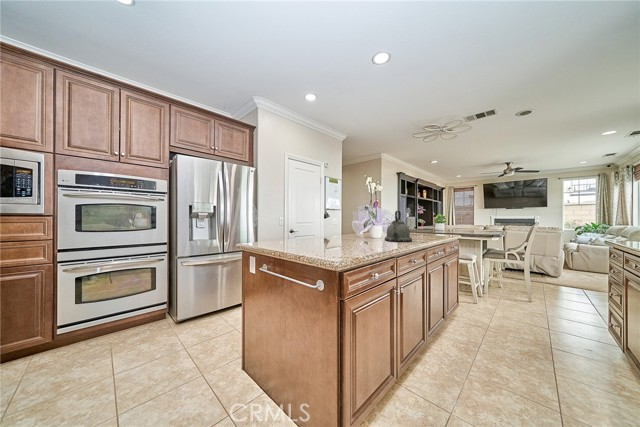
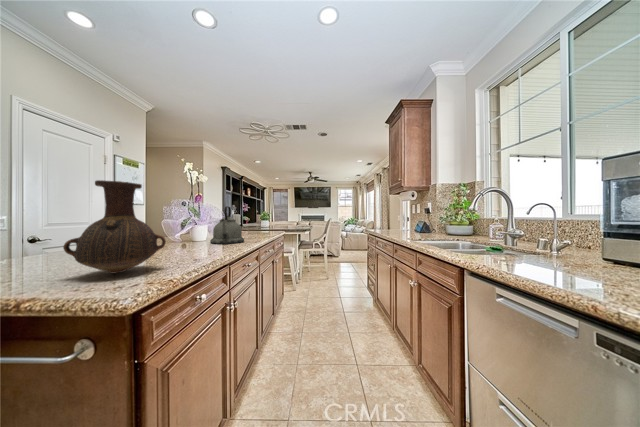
vase: none [315,199,357,251] -> present [63,180,166,273]

